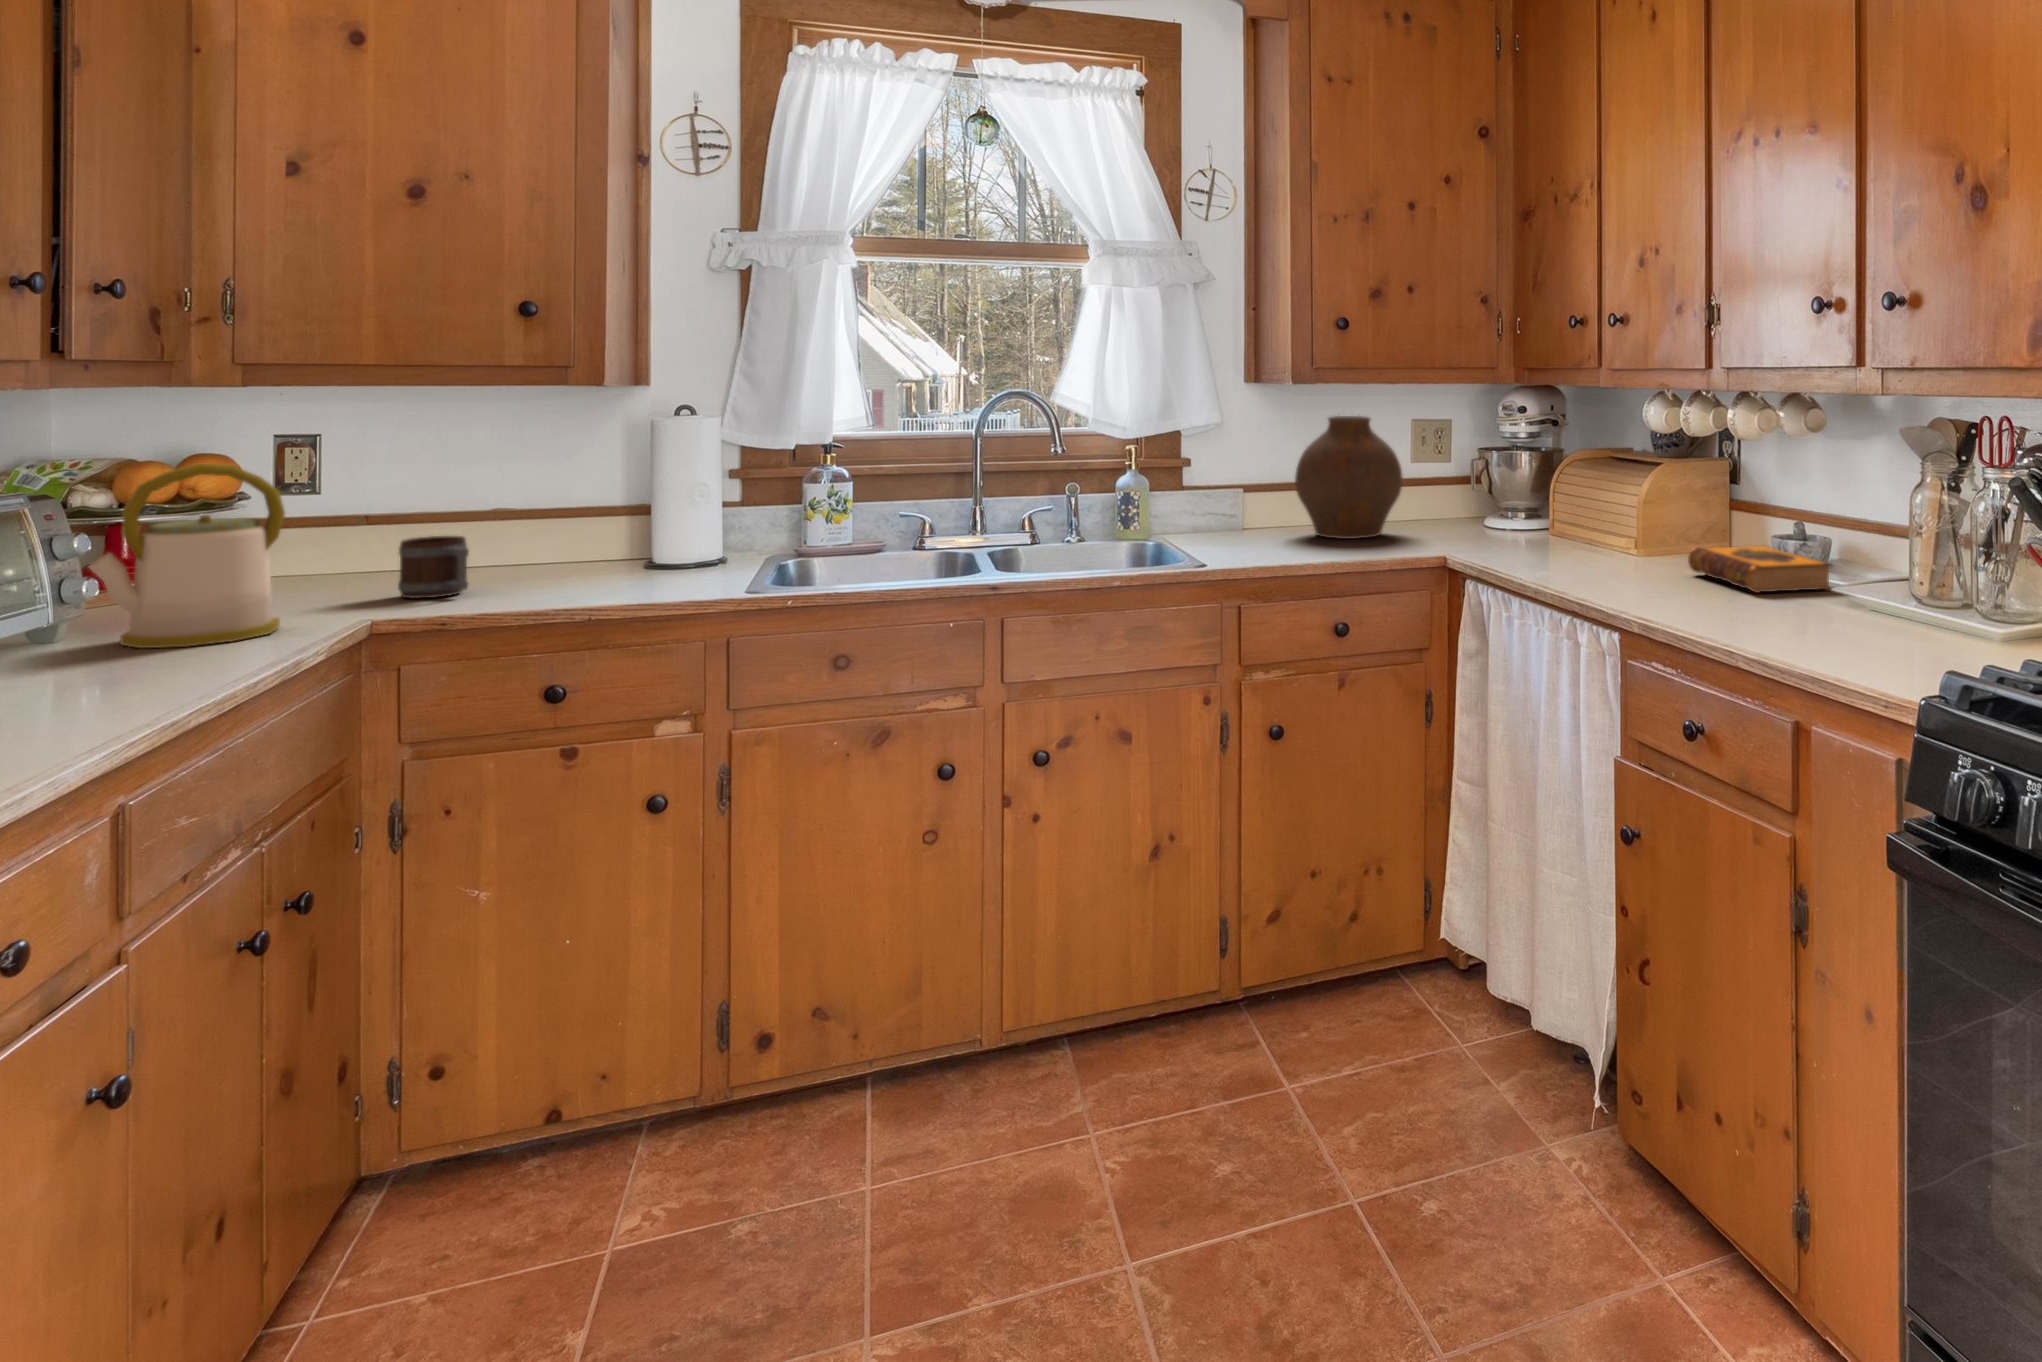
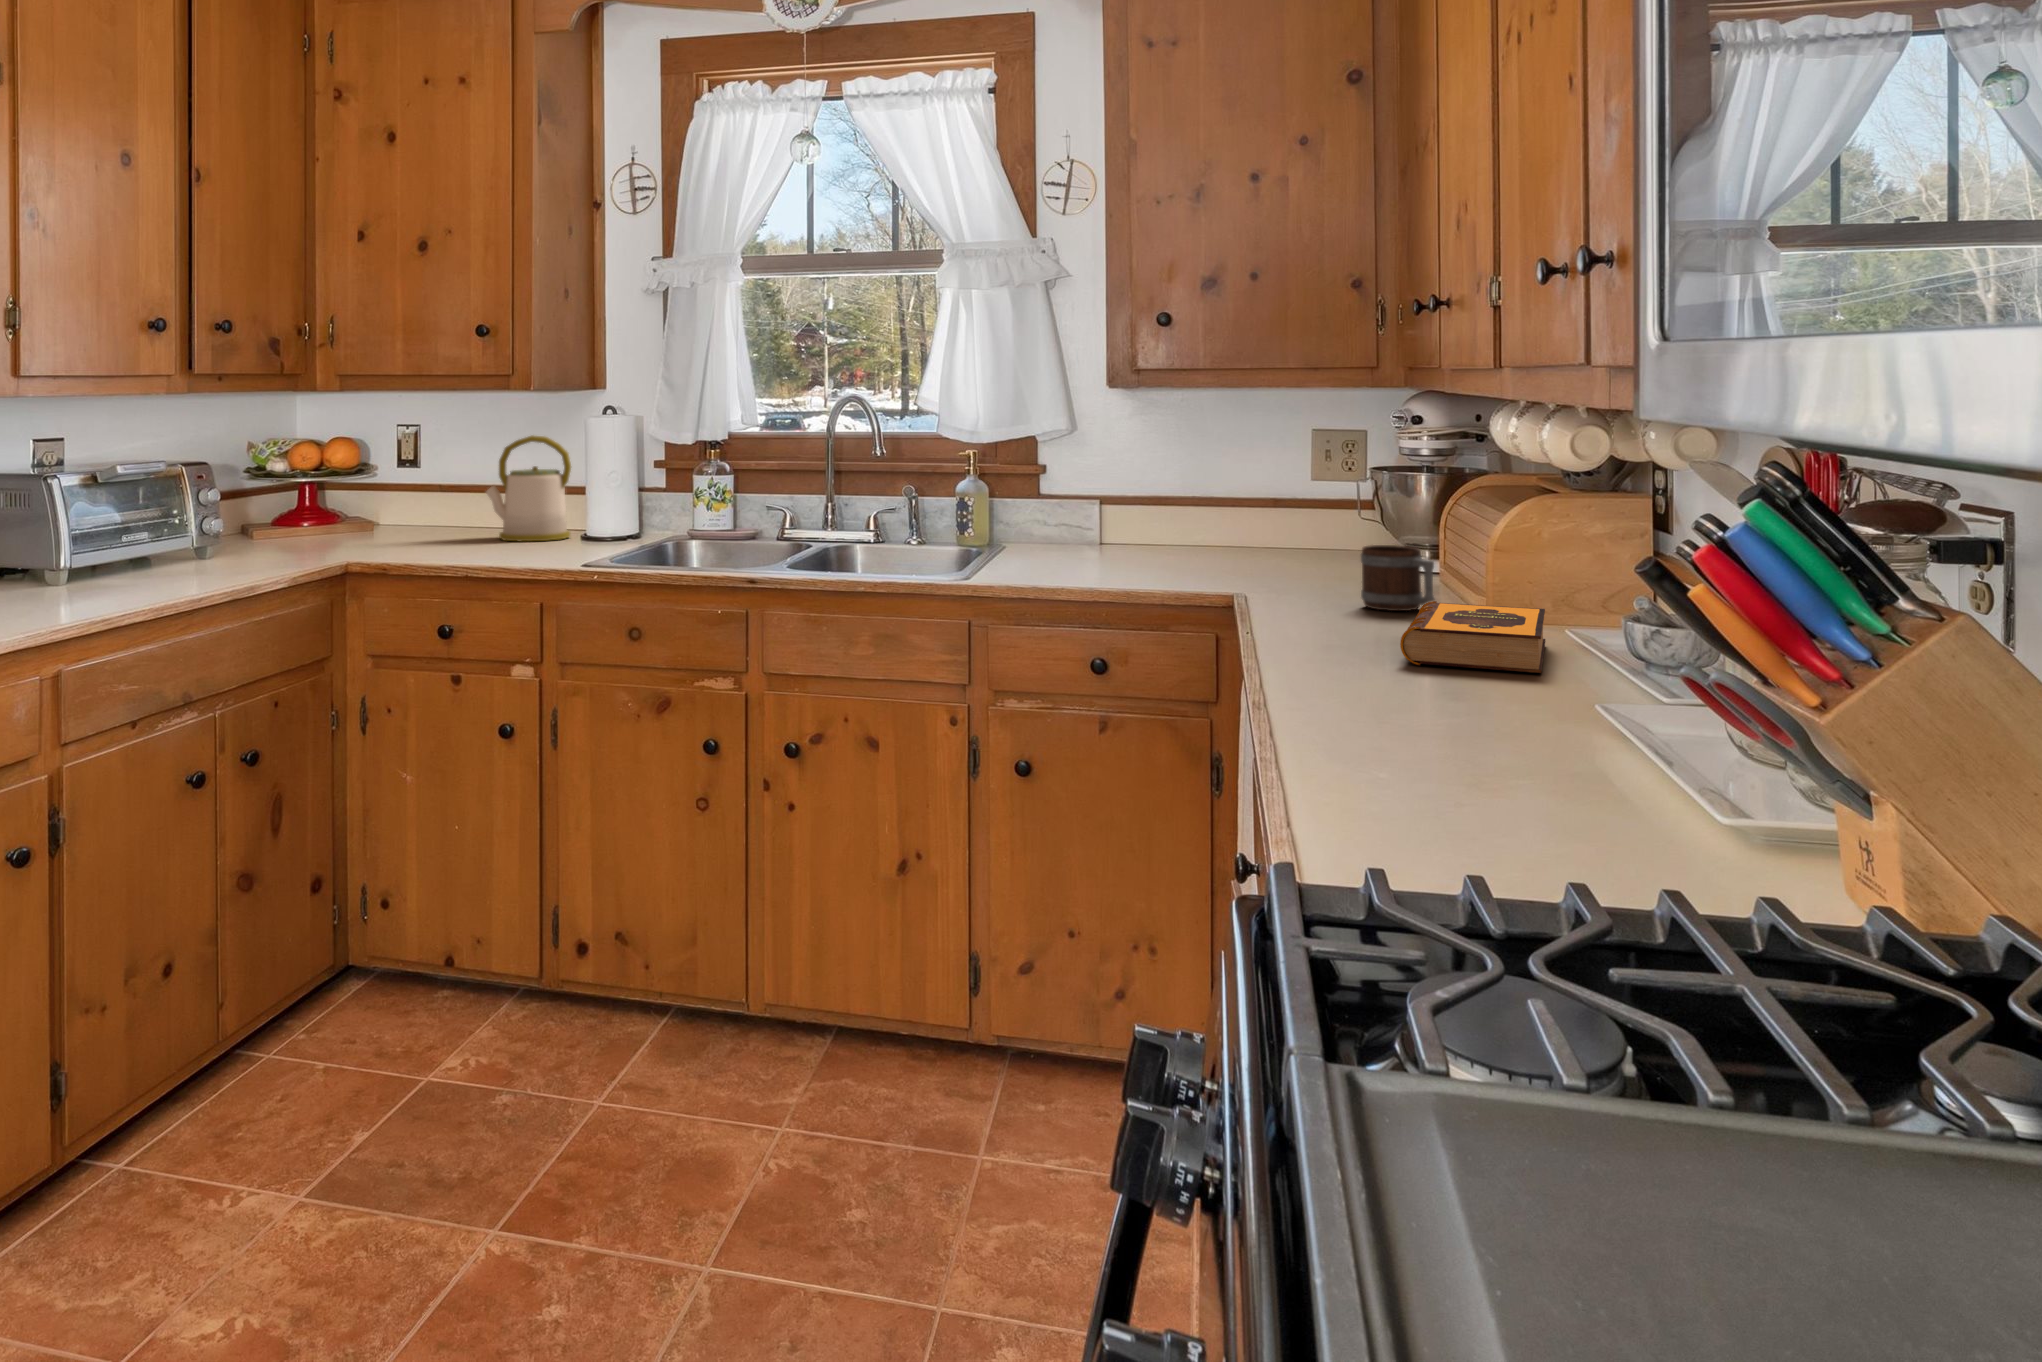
vase: present [1295,416,1402,539] -> none [1137,426,1263,567]
kettle: present [89,464,285,648] -> present [486,436,571,541]
mug: present [398,536,469,599] -> present [1361,545,1434,611]

